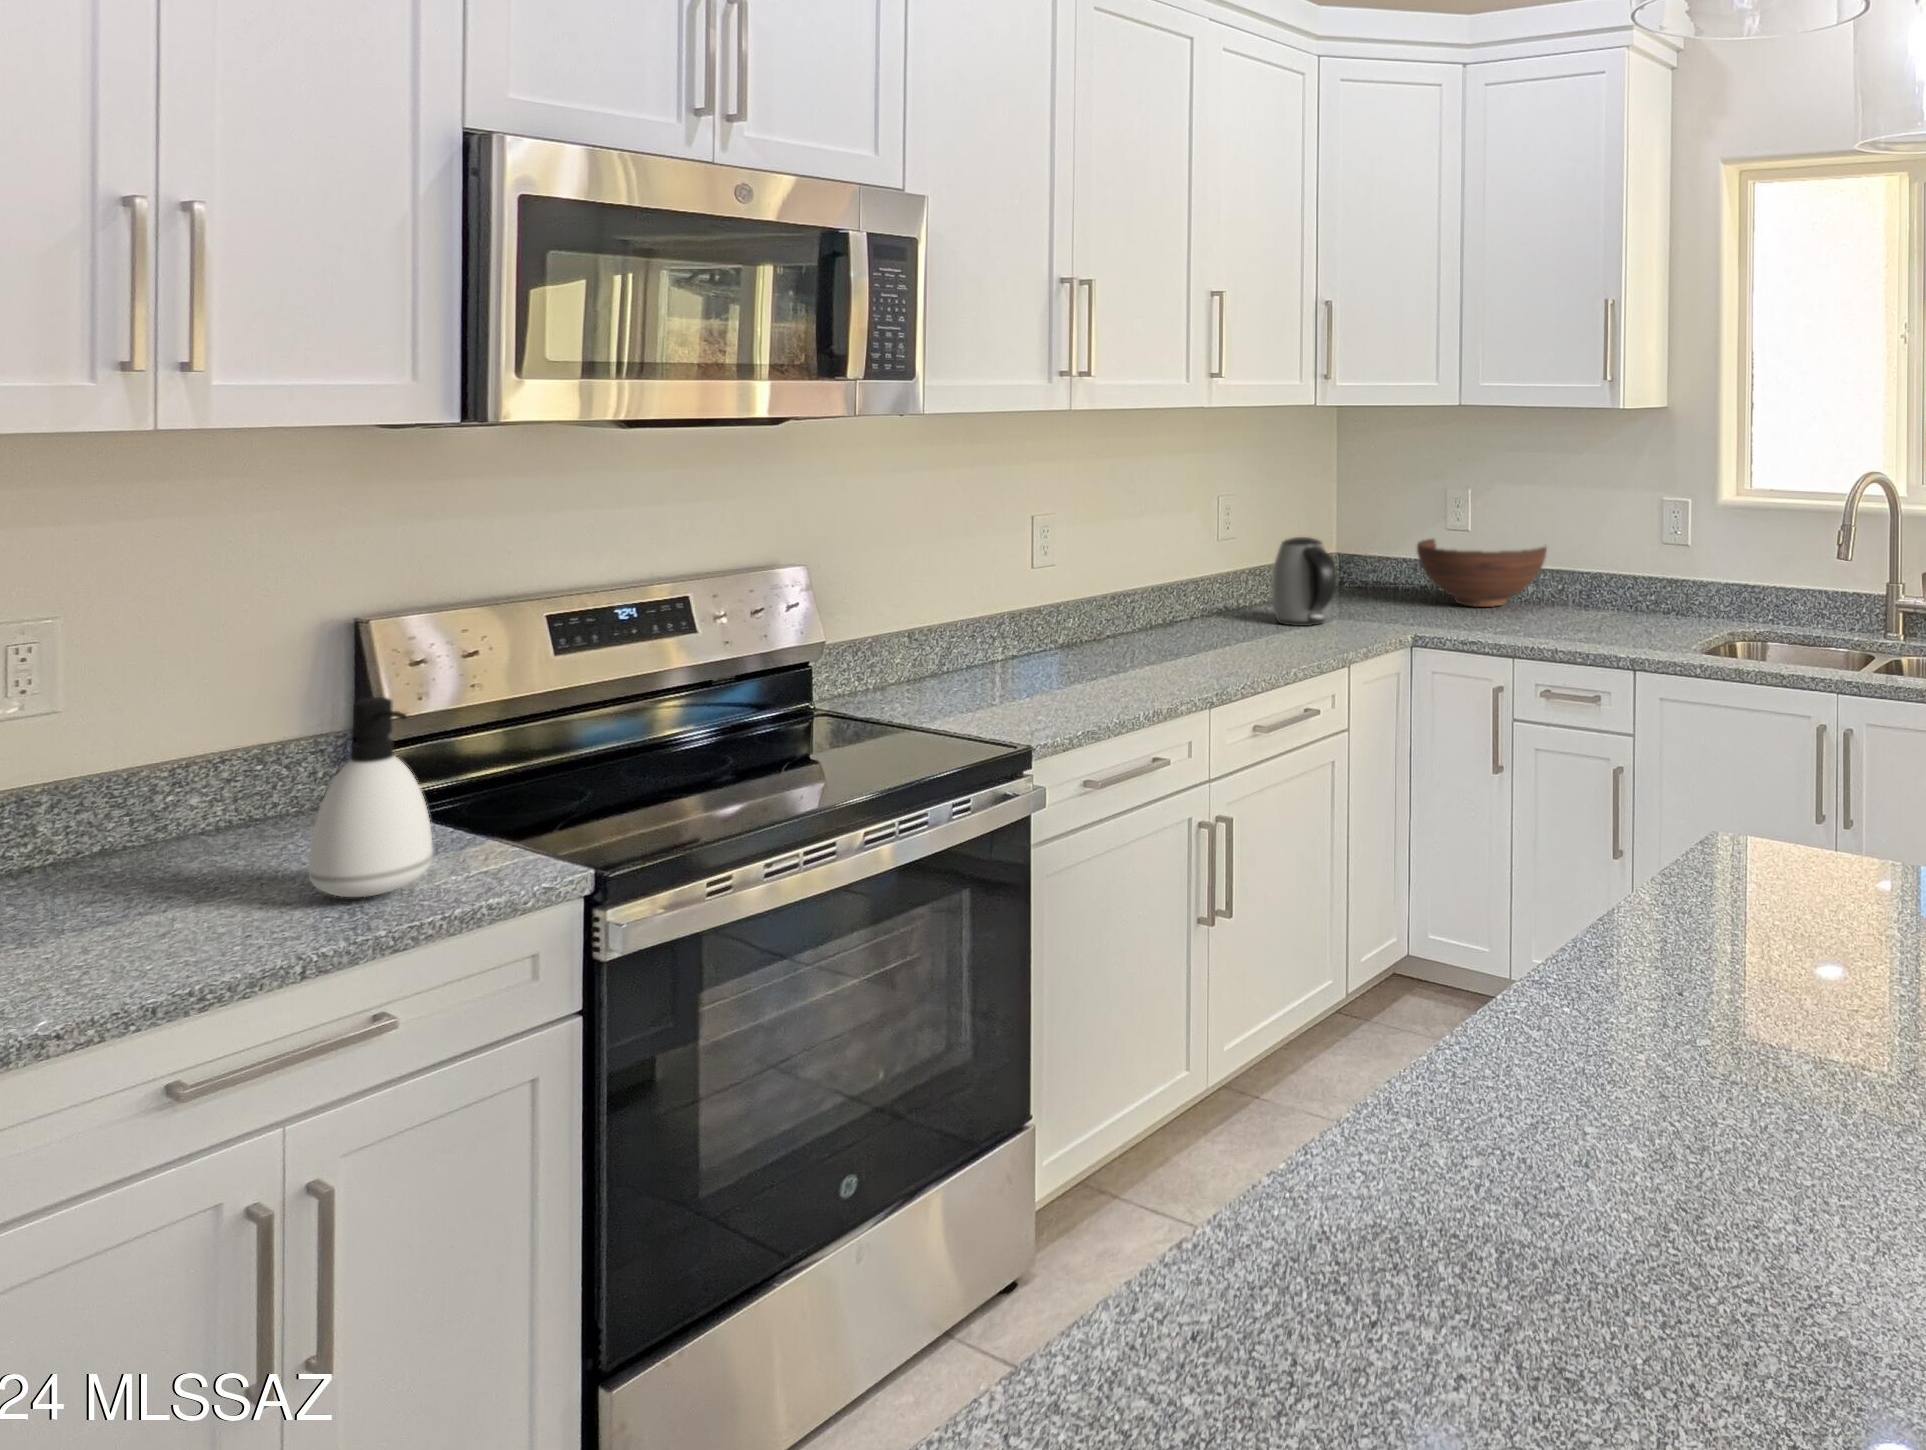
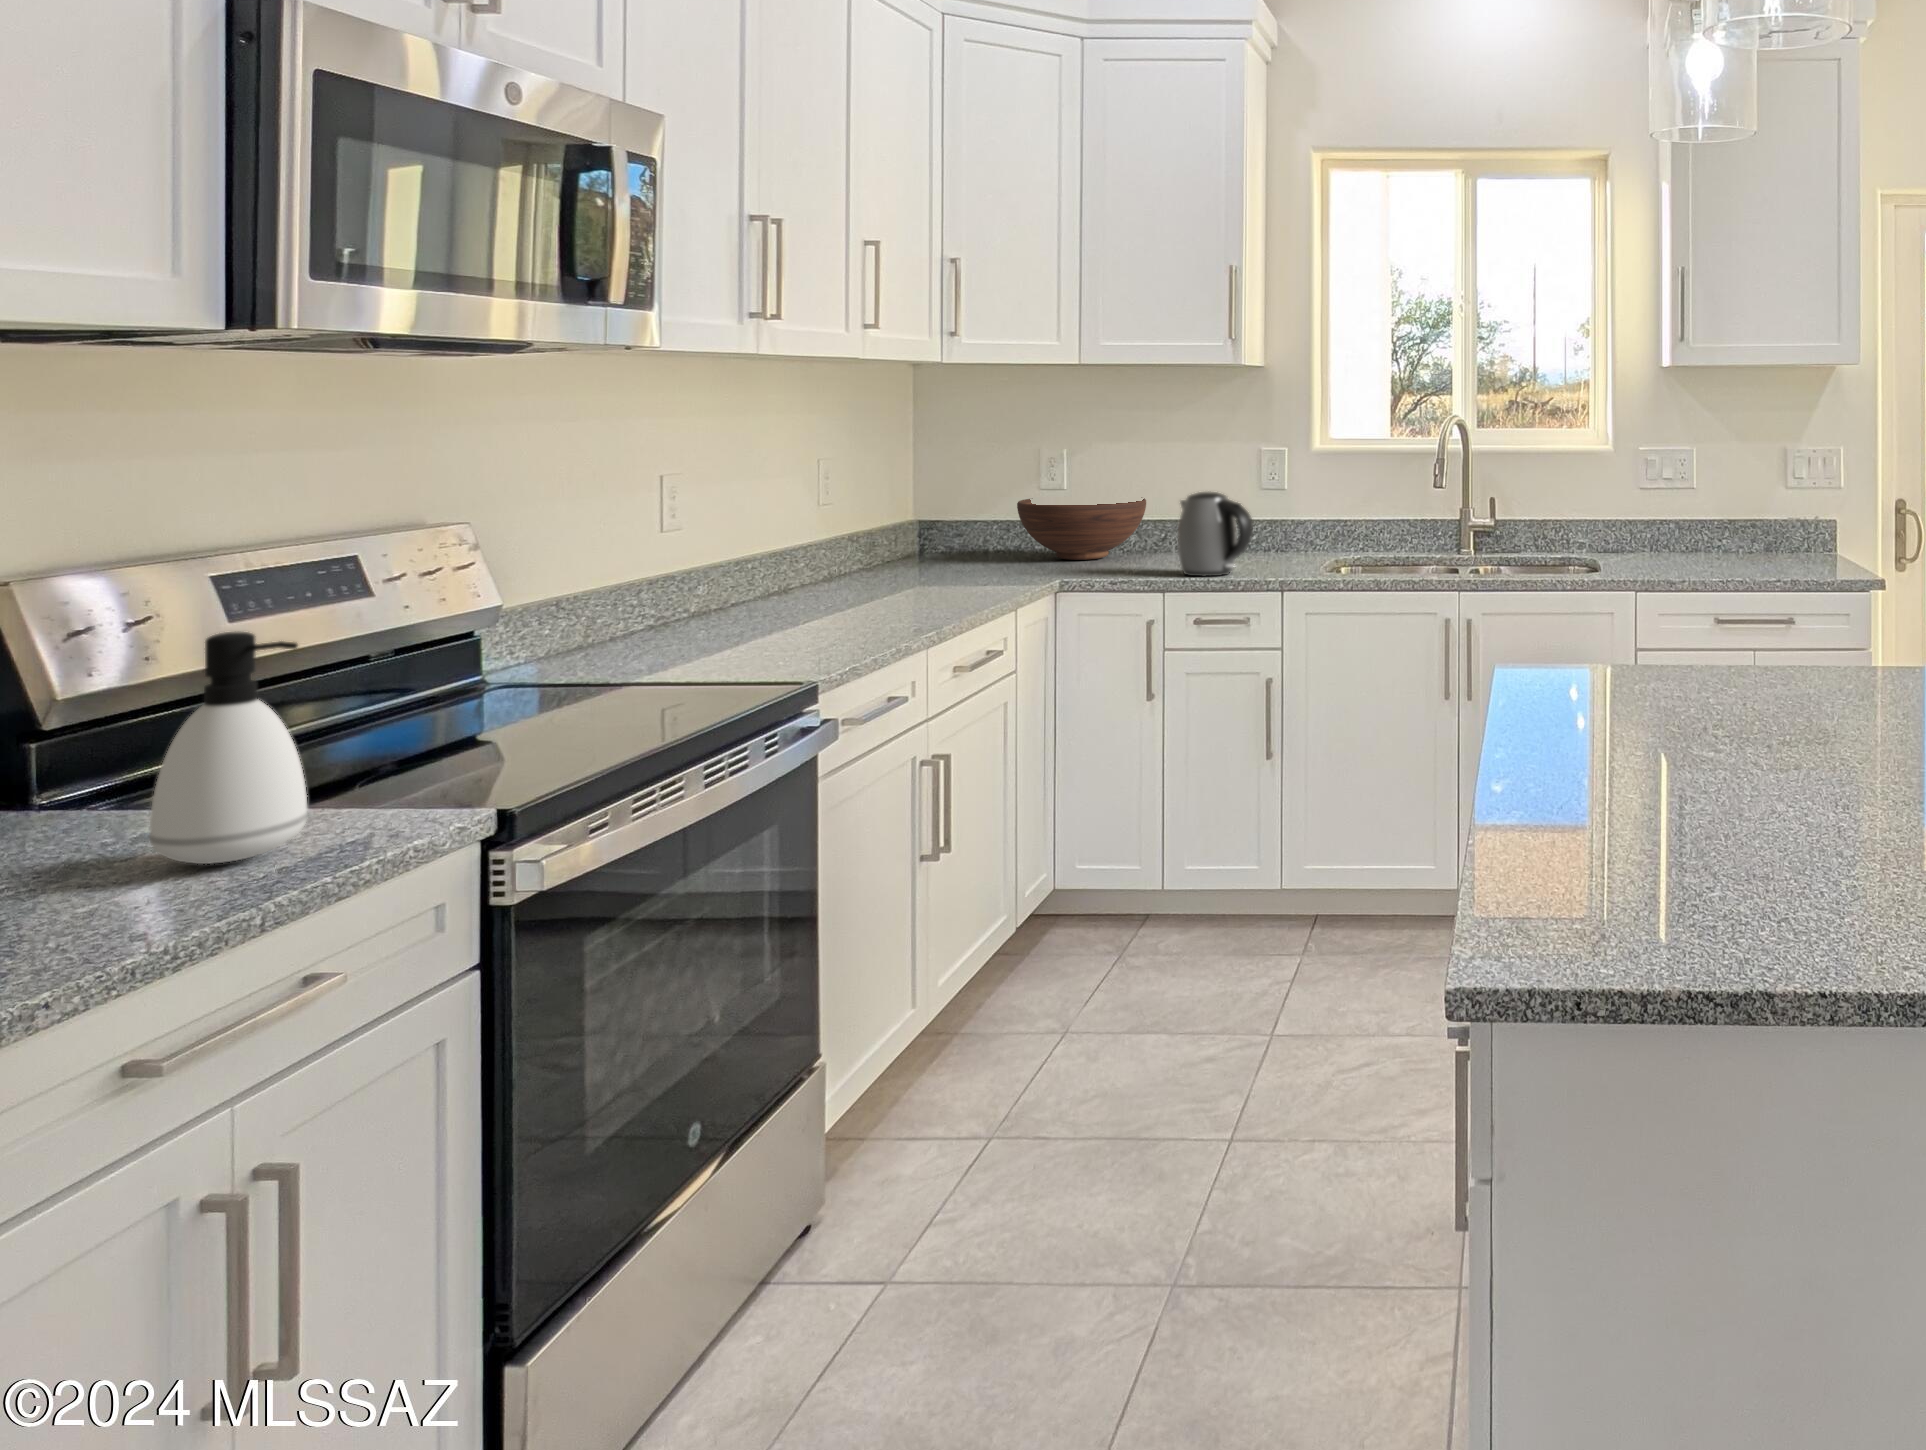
kettle: present [1272,537,1337,626] -> present [1178,492,1253,576]

